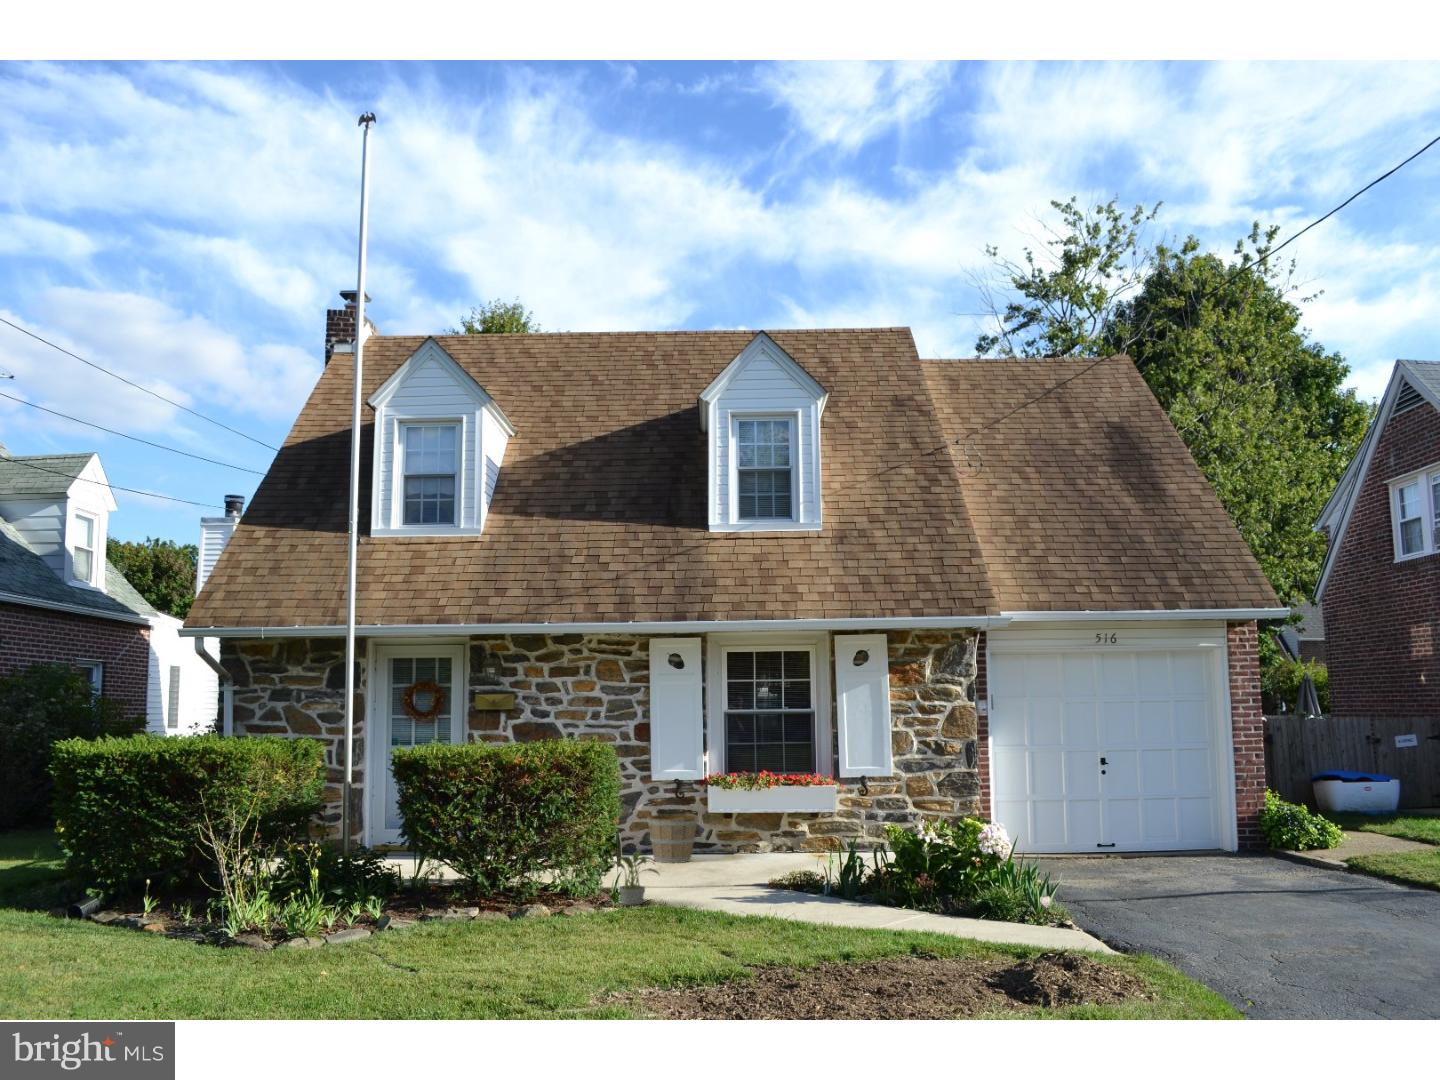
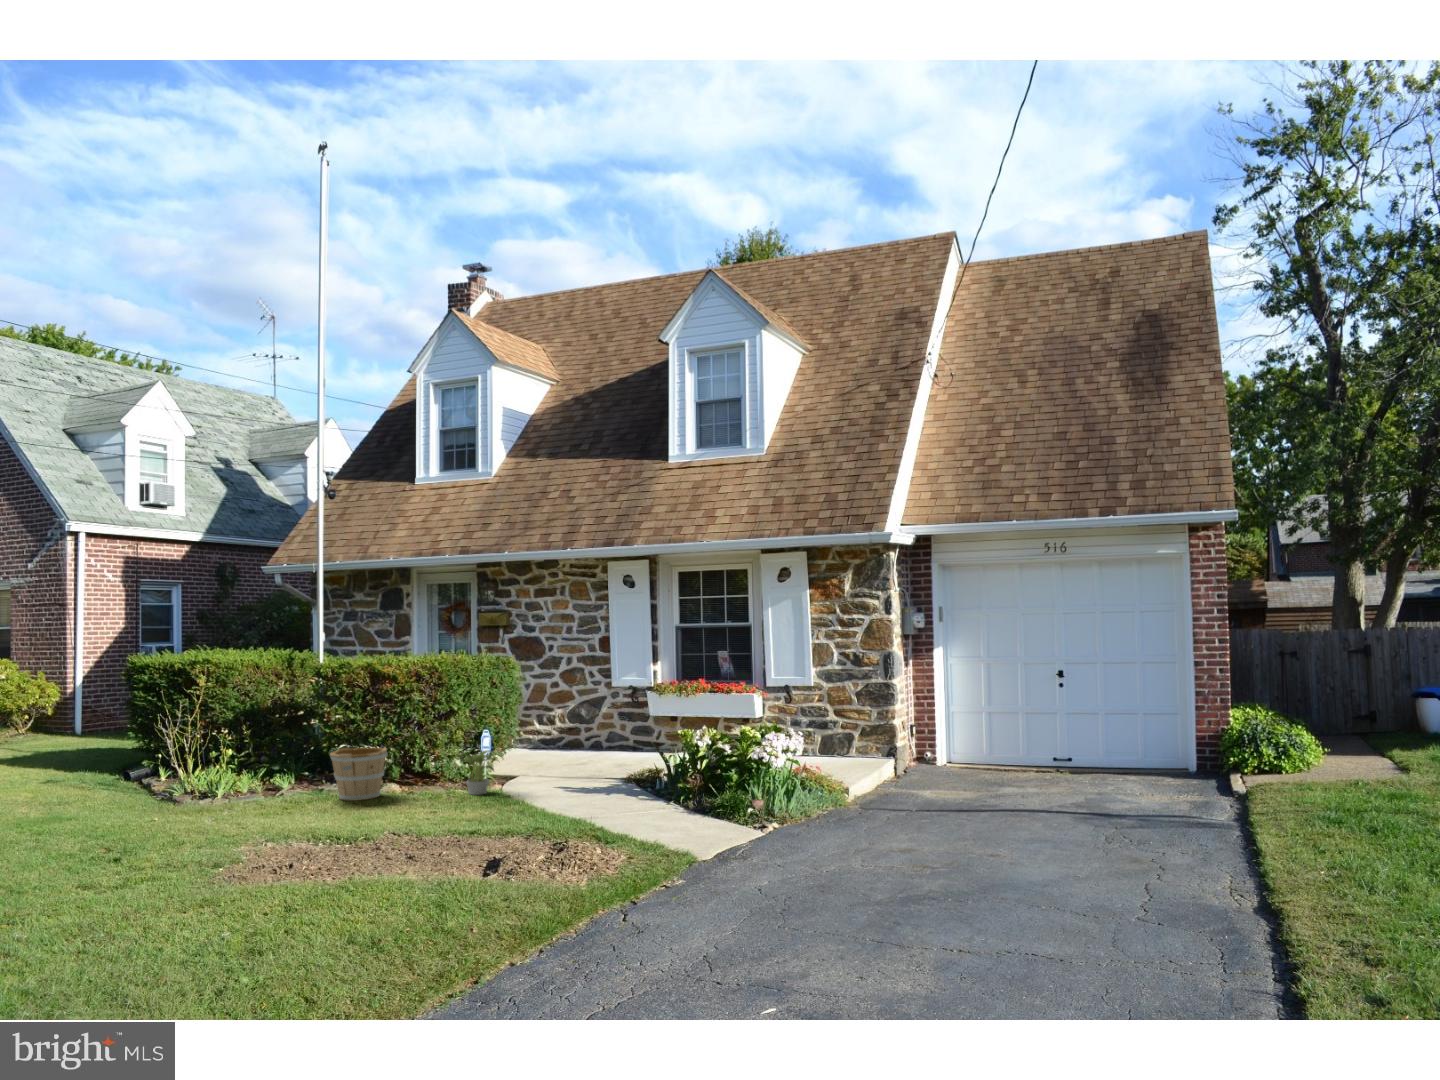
wooden bucket: present [647,813,699,863] -> present [330,747,387,801]

